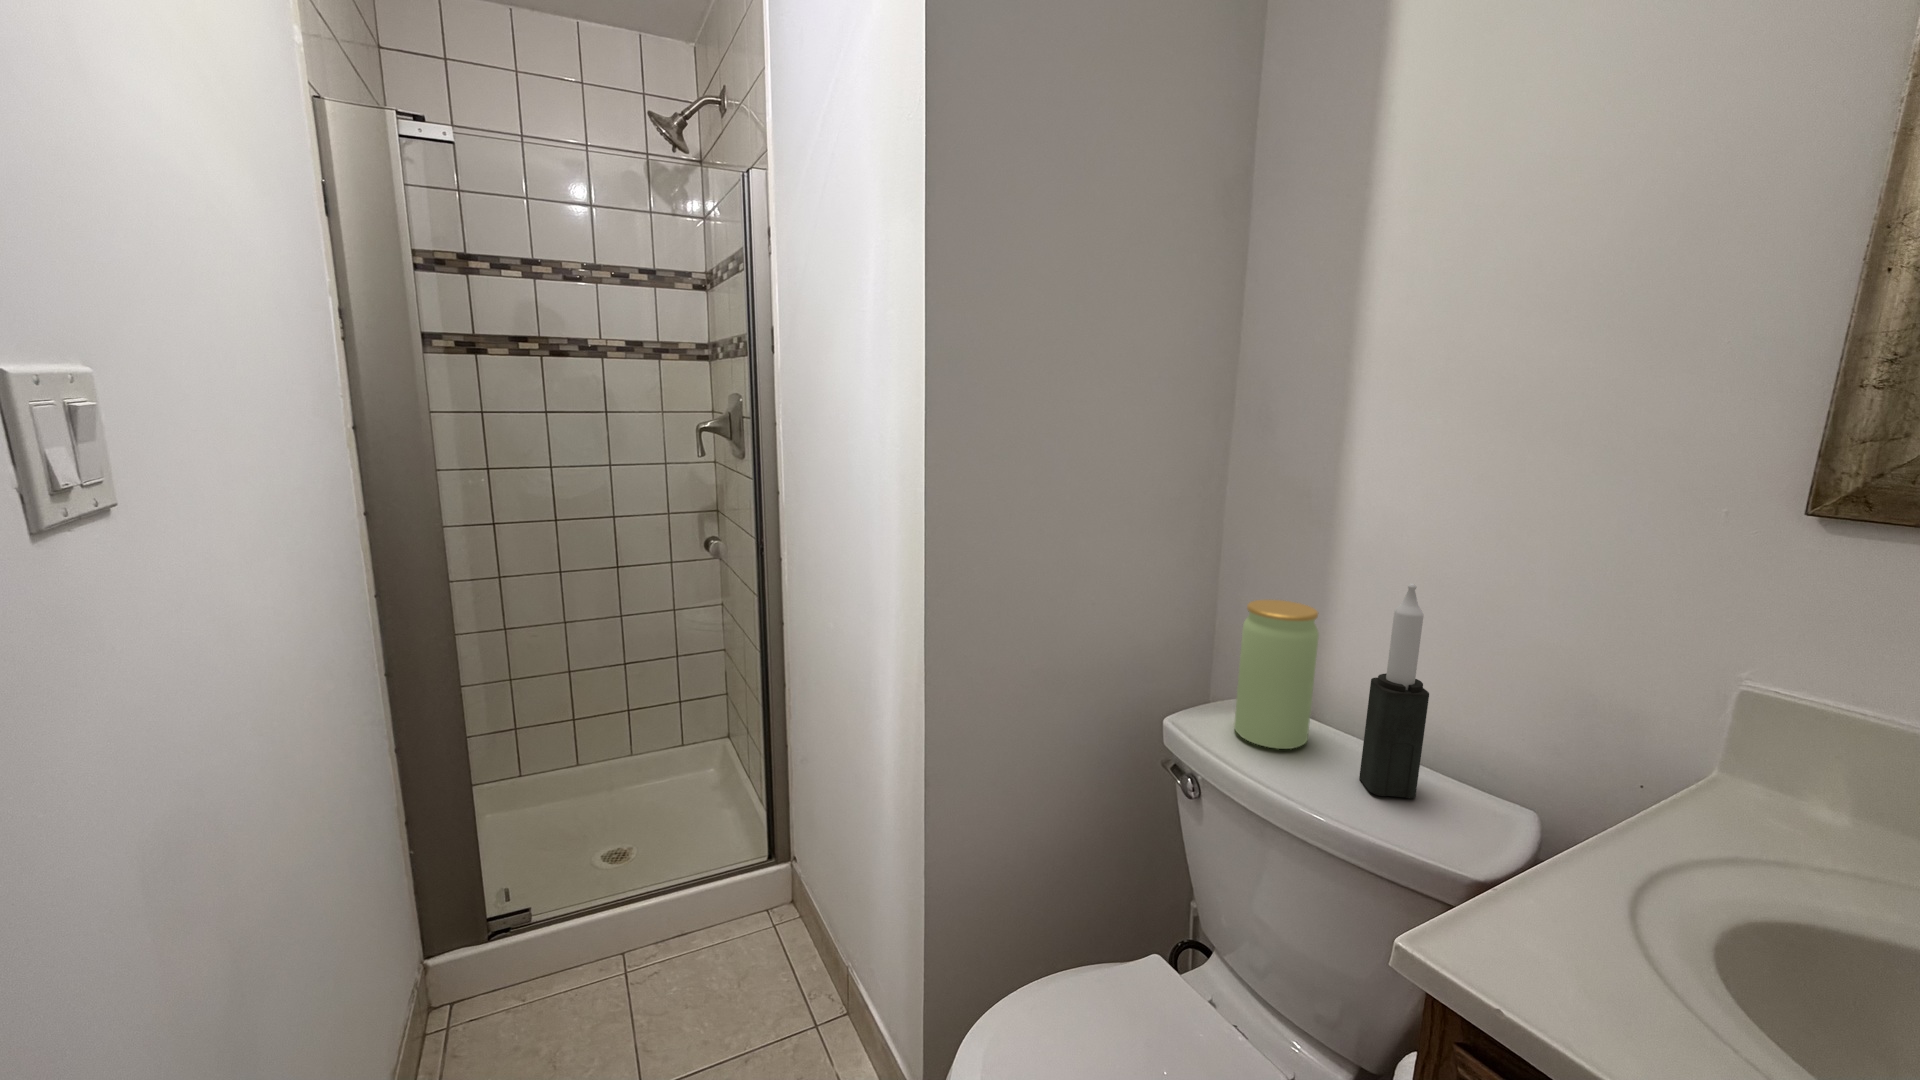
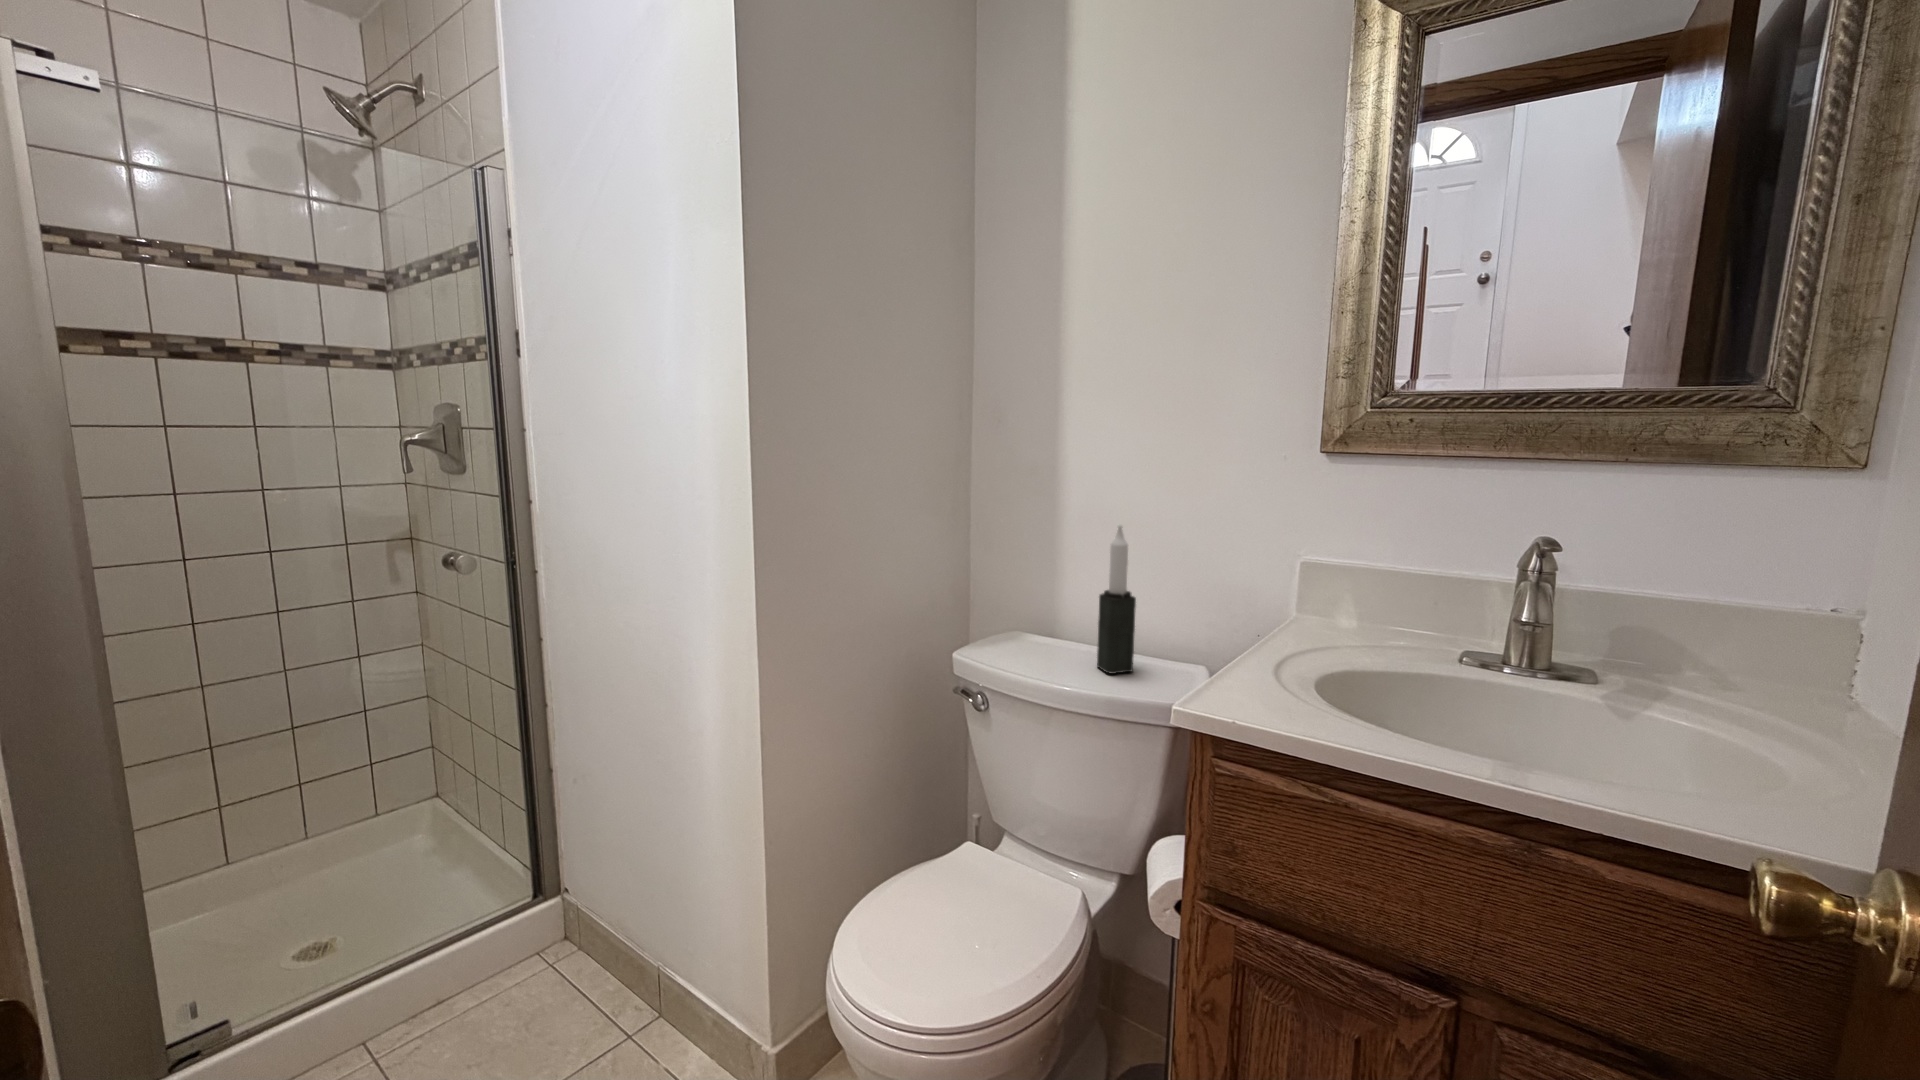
jar: present [1234,600,1319,749] -> none [1007,551,1060,659]

